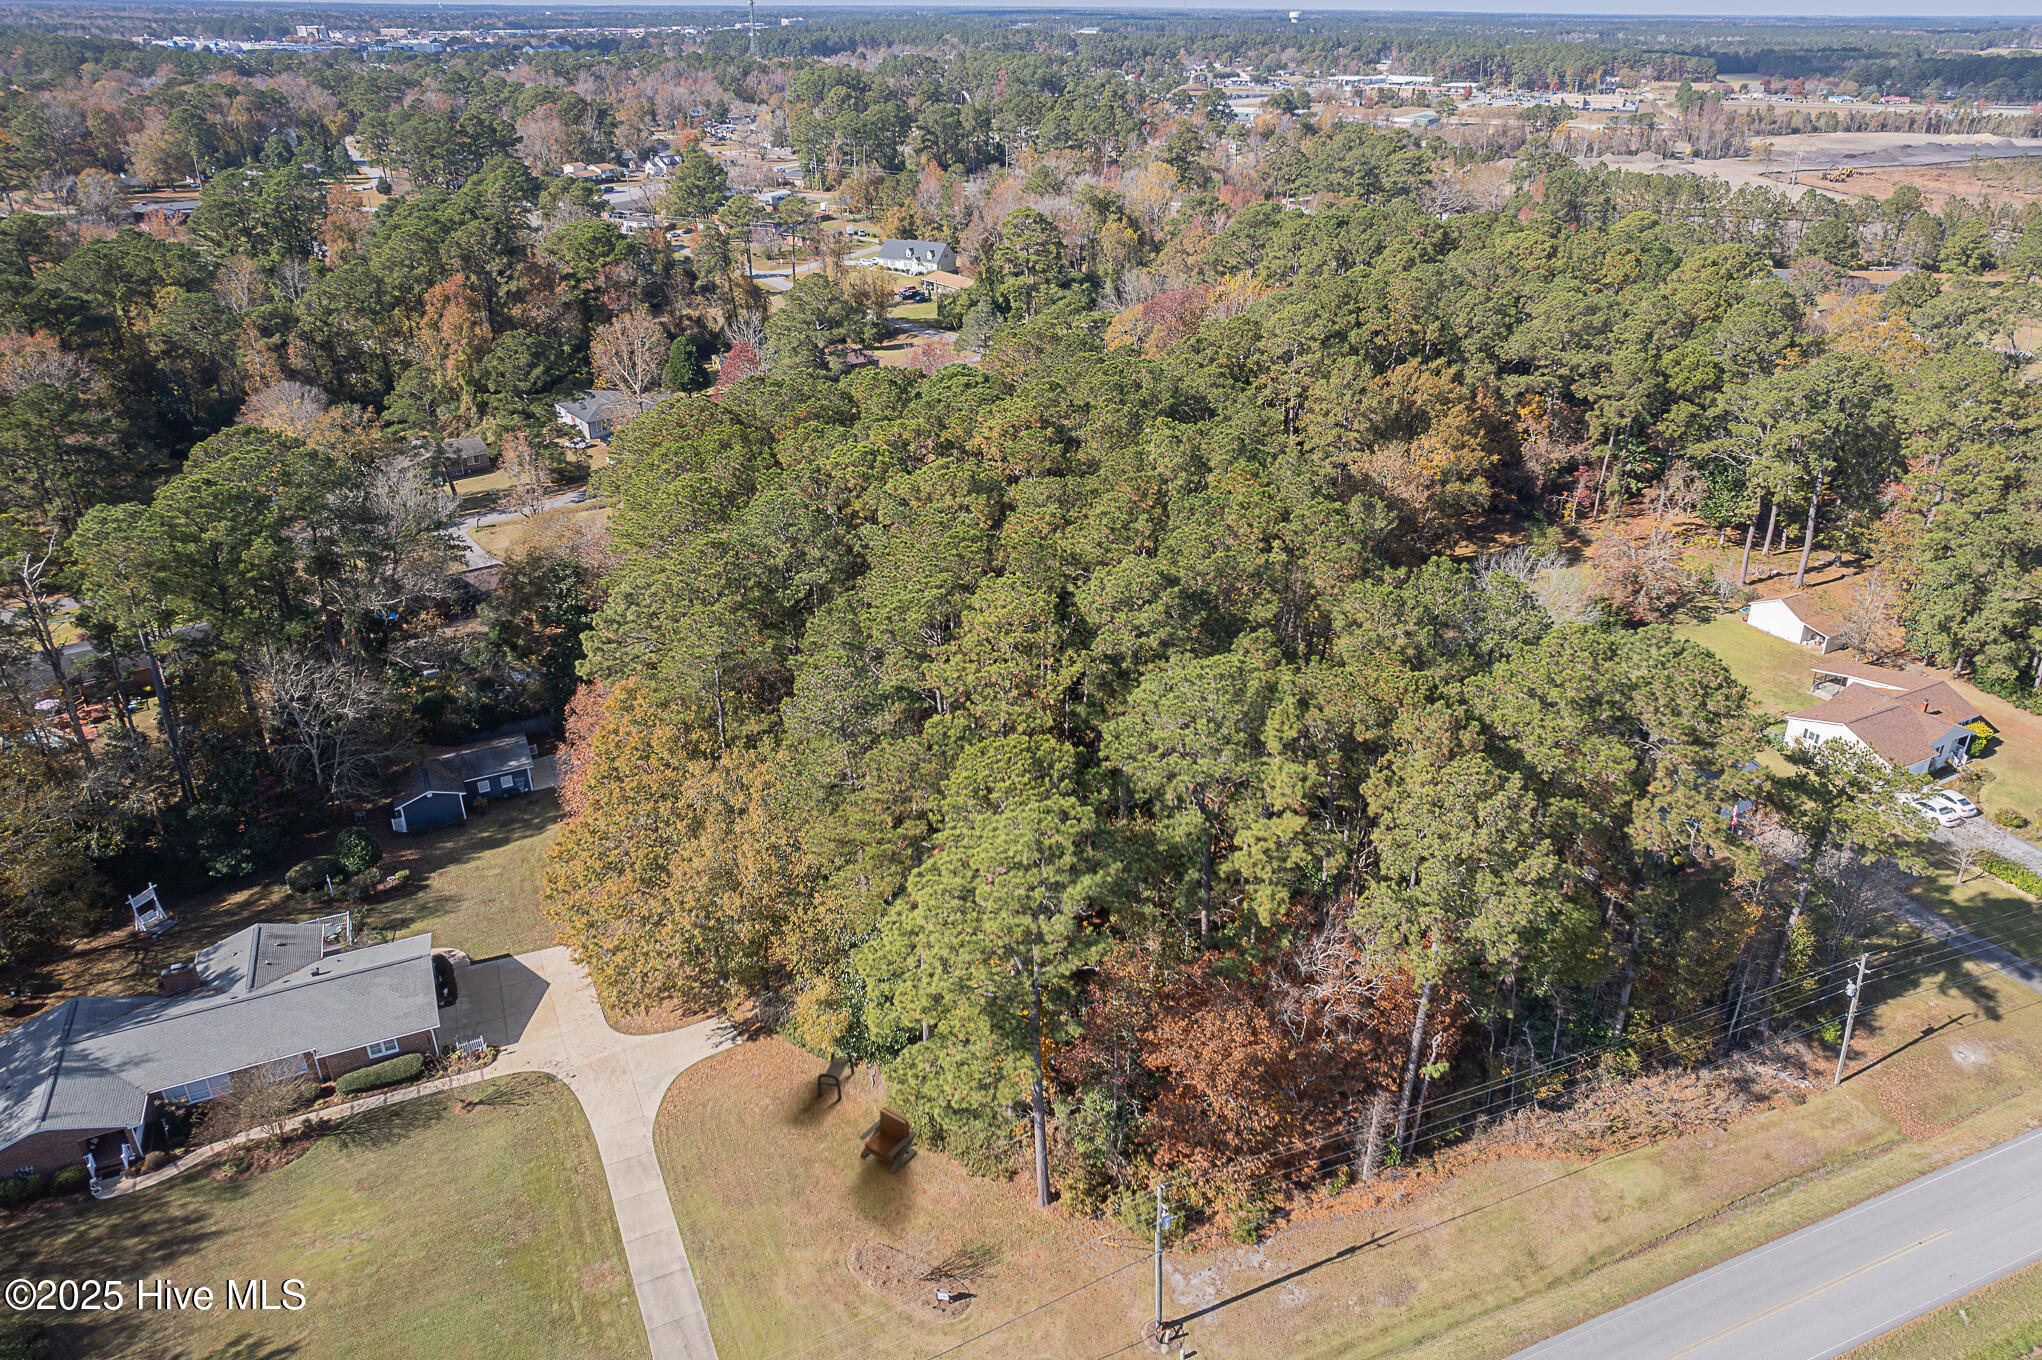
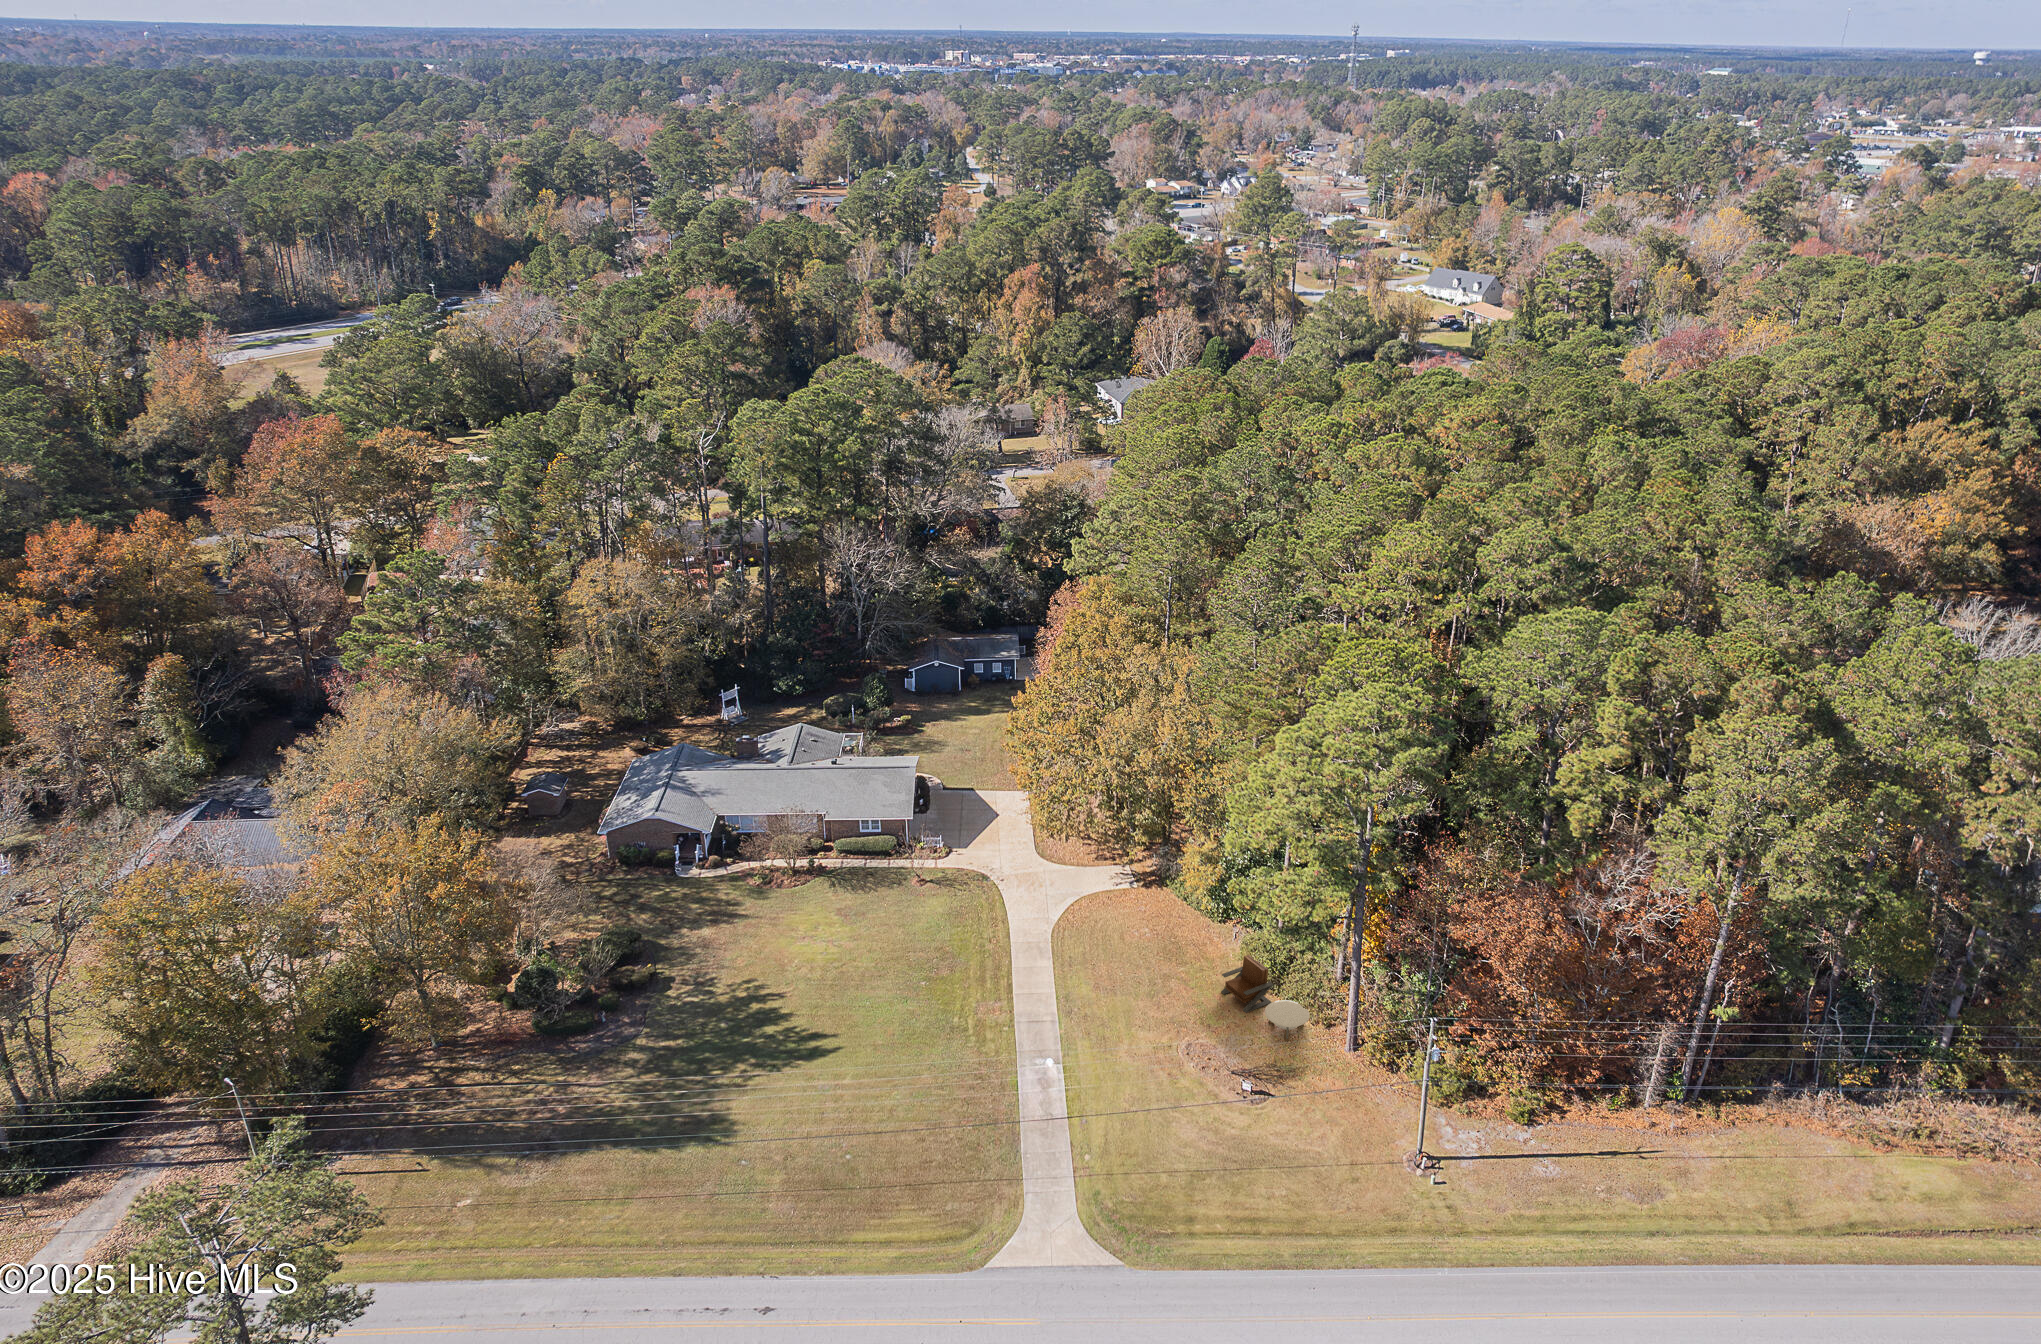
bench: present [818,1053,855,1099] -> none [1195,907,1231,949]
round table: none [915,1148,963,1197] -> present [1265,1000,1310,1041]

